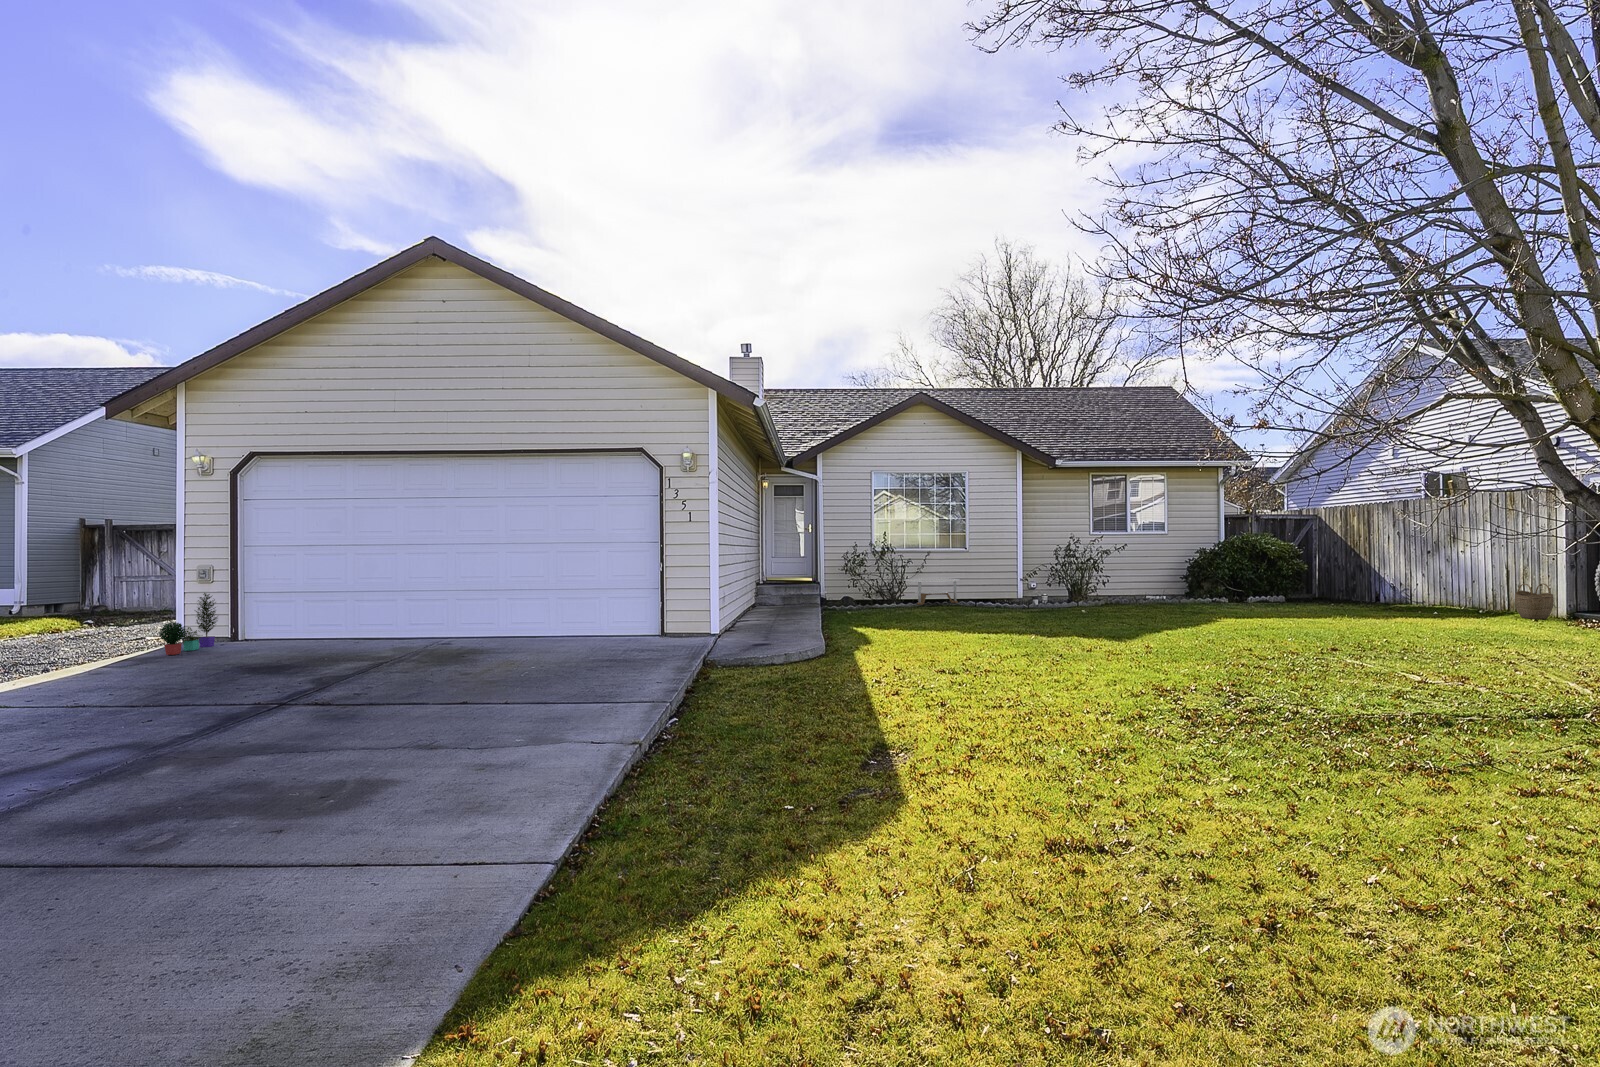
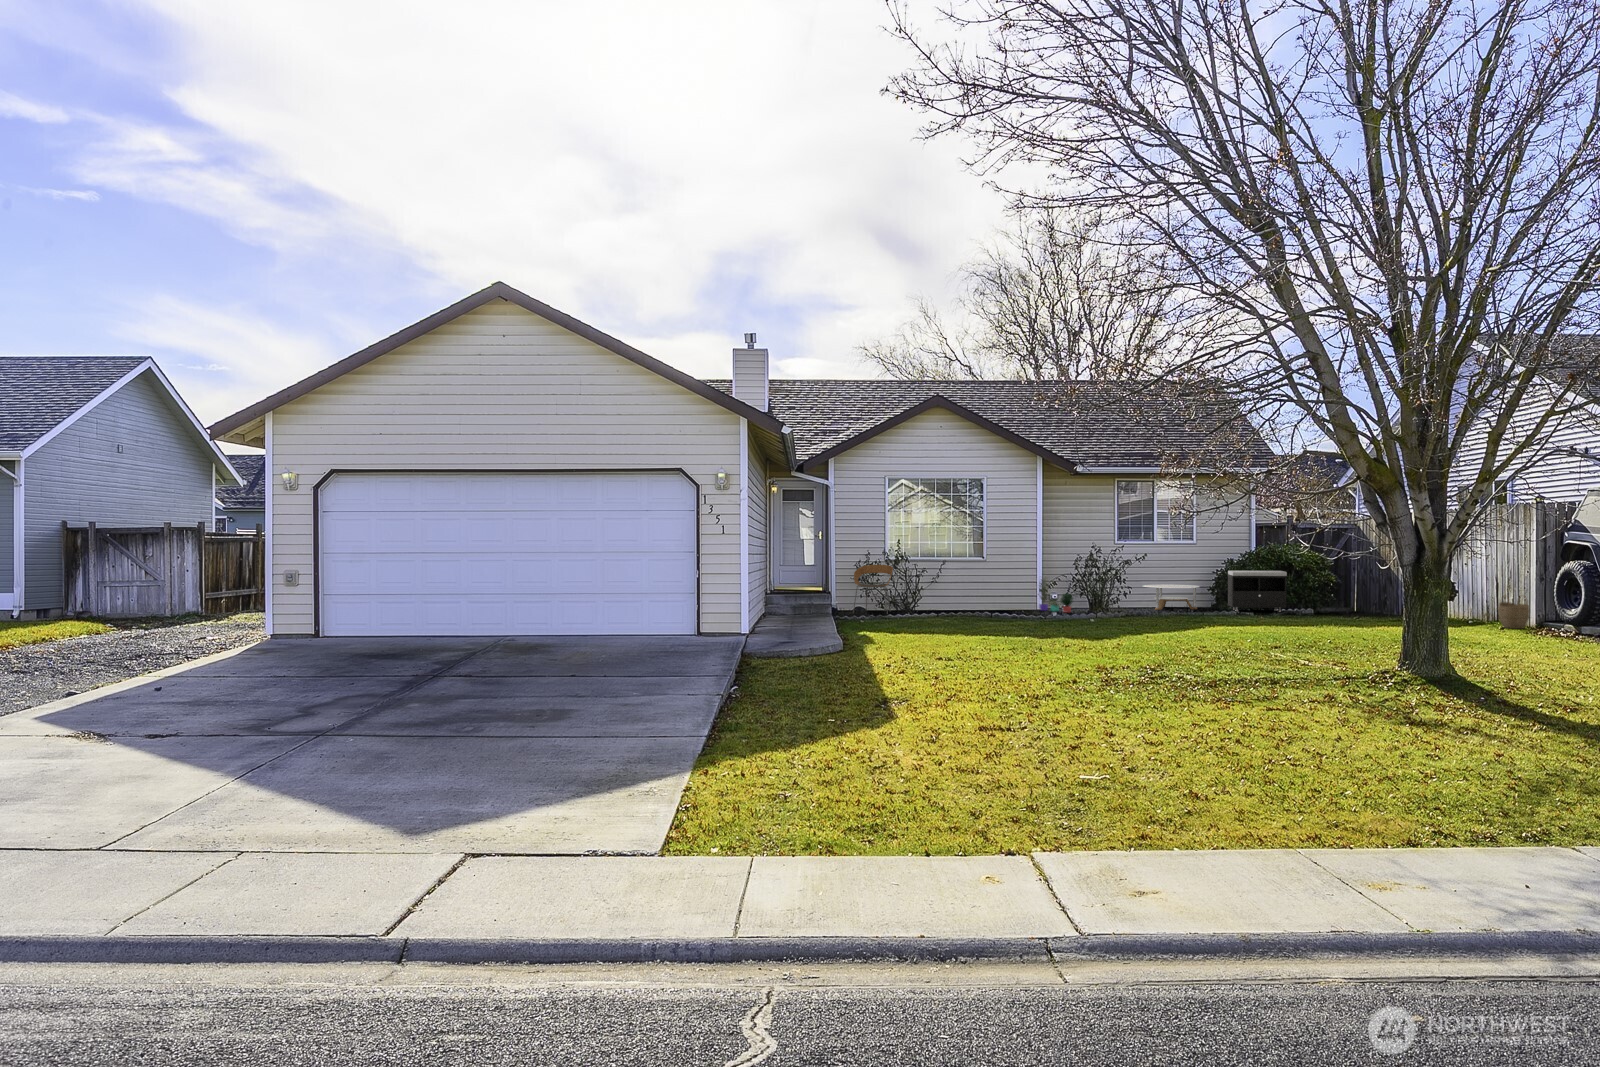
chair: none [841,556,880,605] -> present [853,565,893,614]
storage bench: none [1205,560,1268,600] -> present [1228,571,1287,612]
round table: present [904,578,959,605] -> present [1143,584,1200,610]
potted plant: present [158,593,217,655] -> present [1038,579,1073,612]

